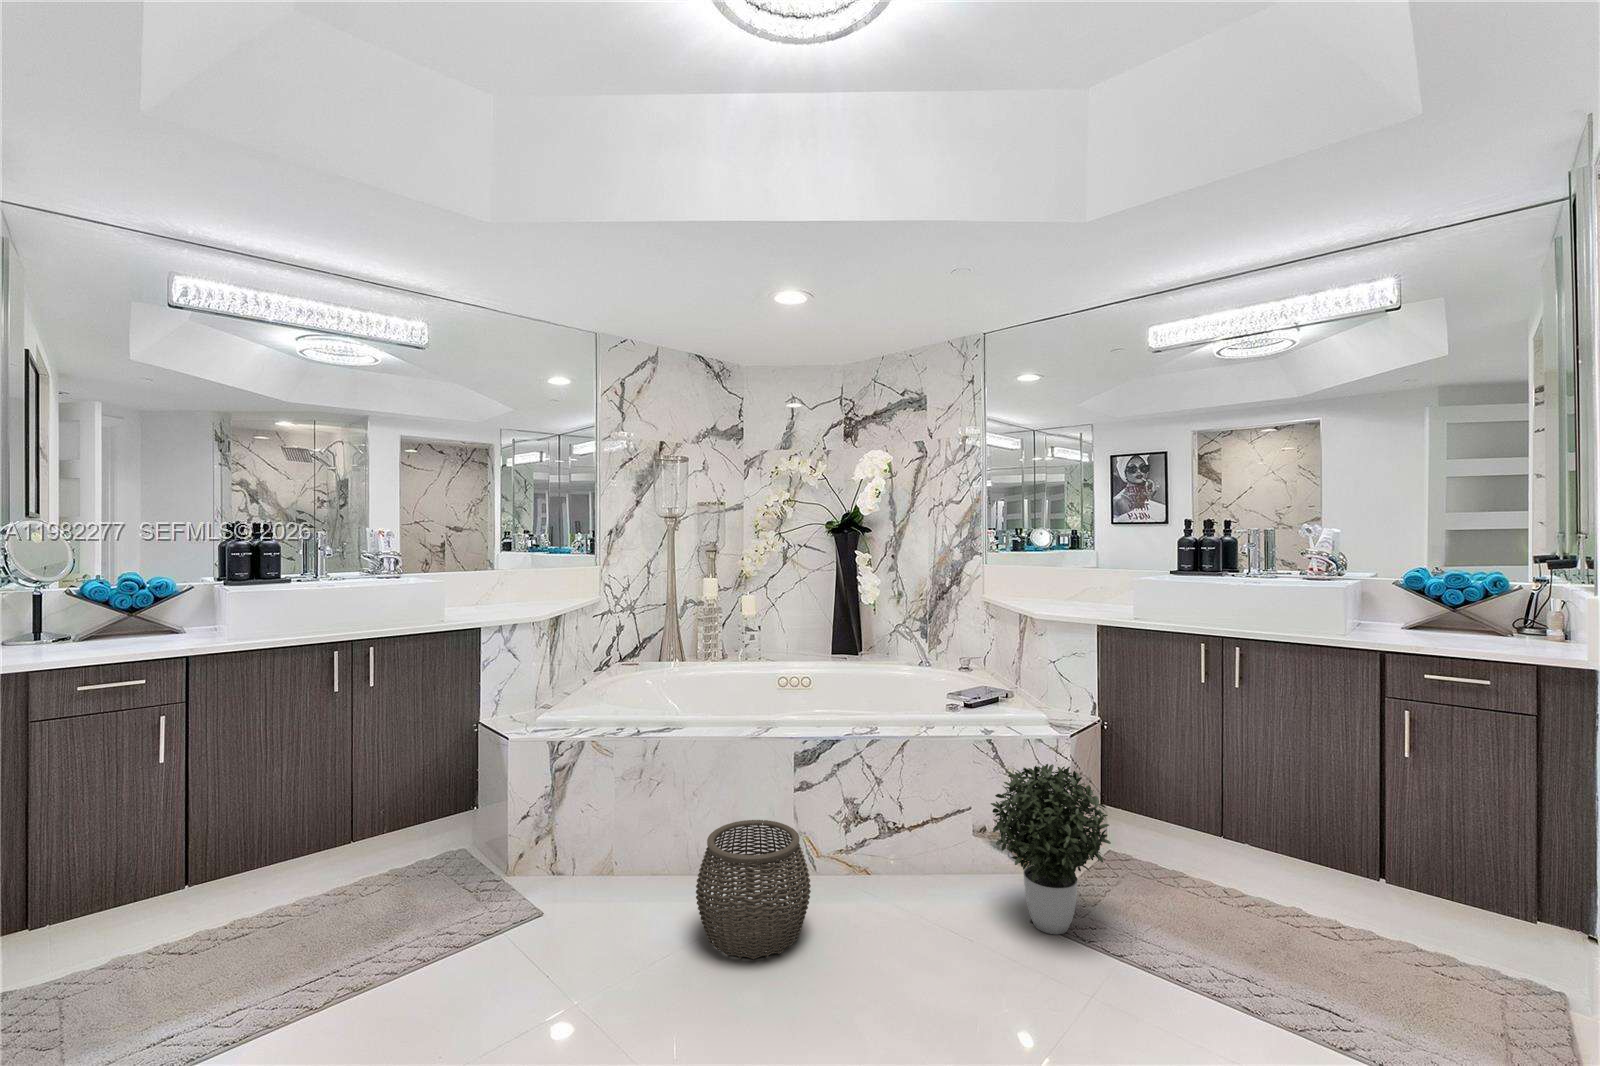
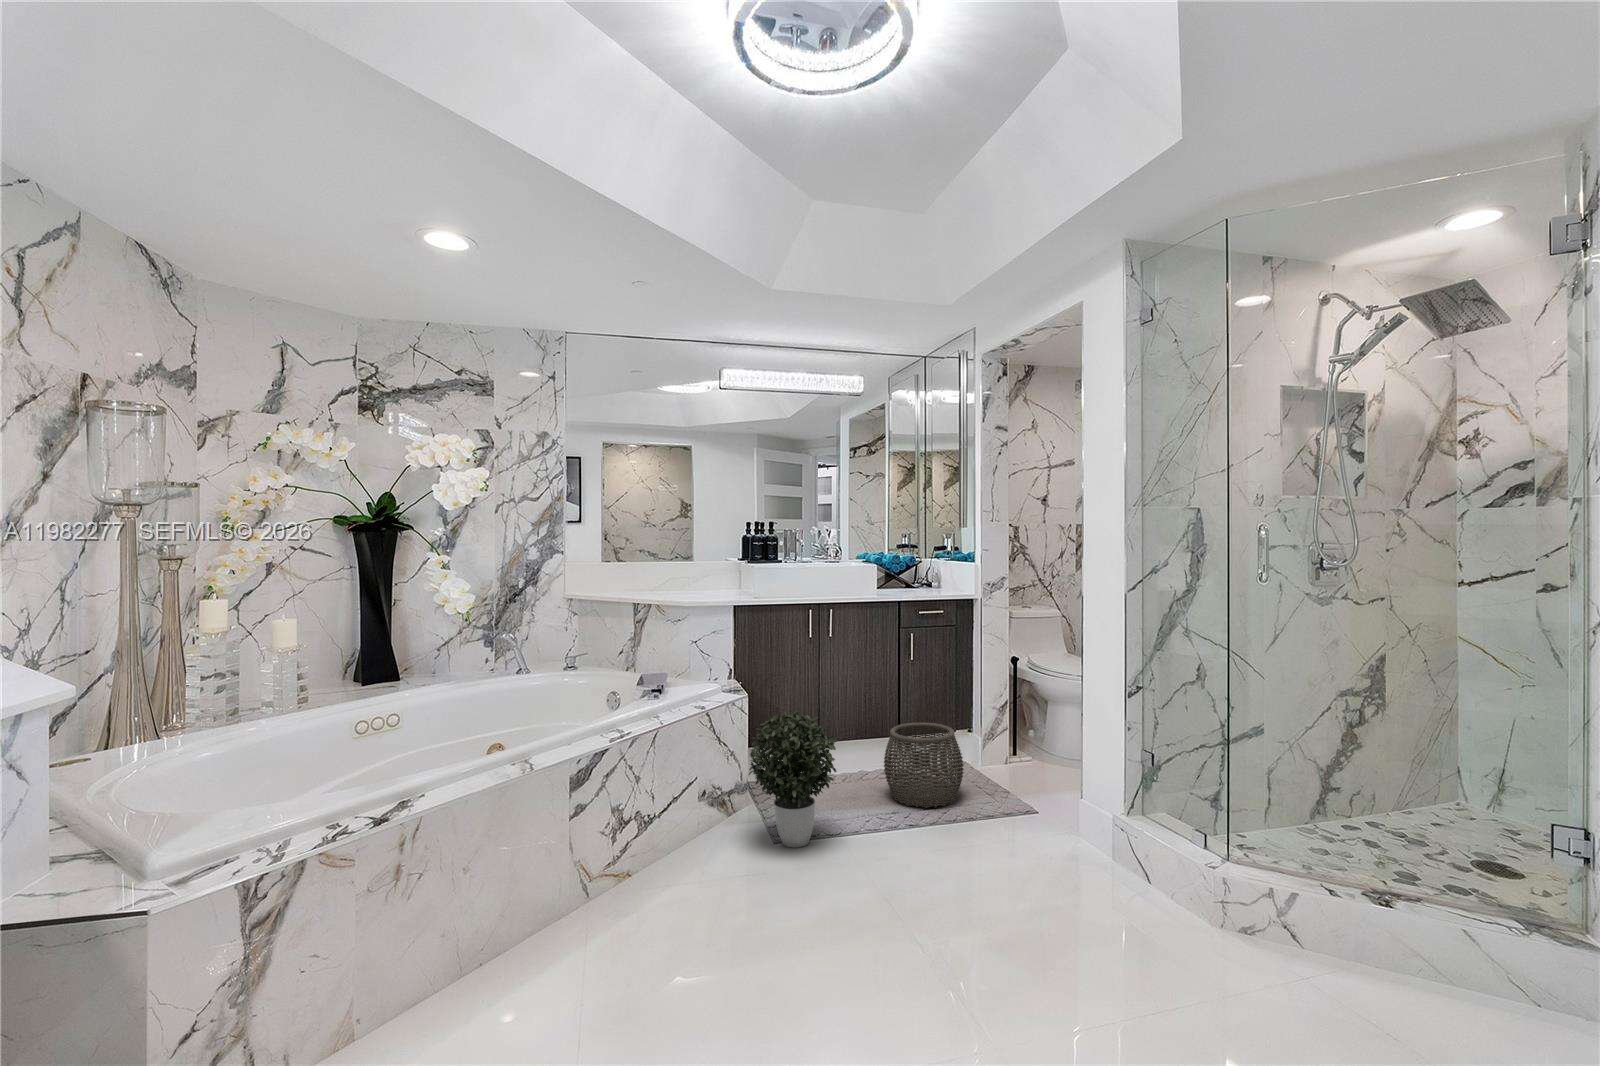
woven basket: present [696,820,811,960] -> present [884,722,964,808]

